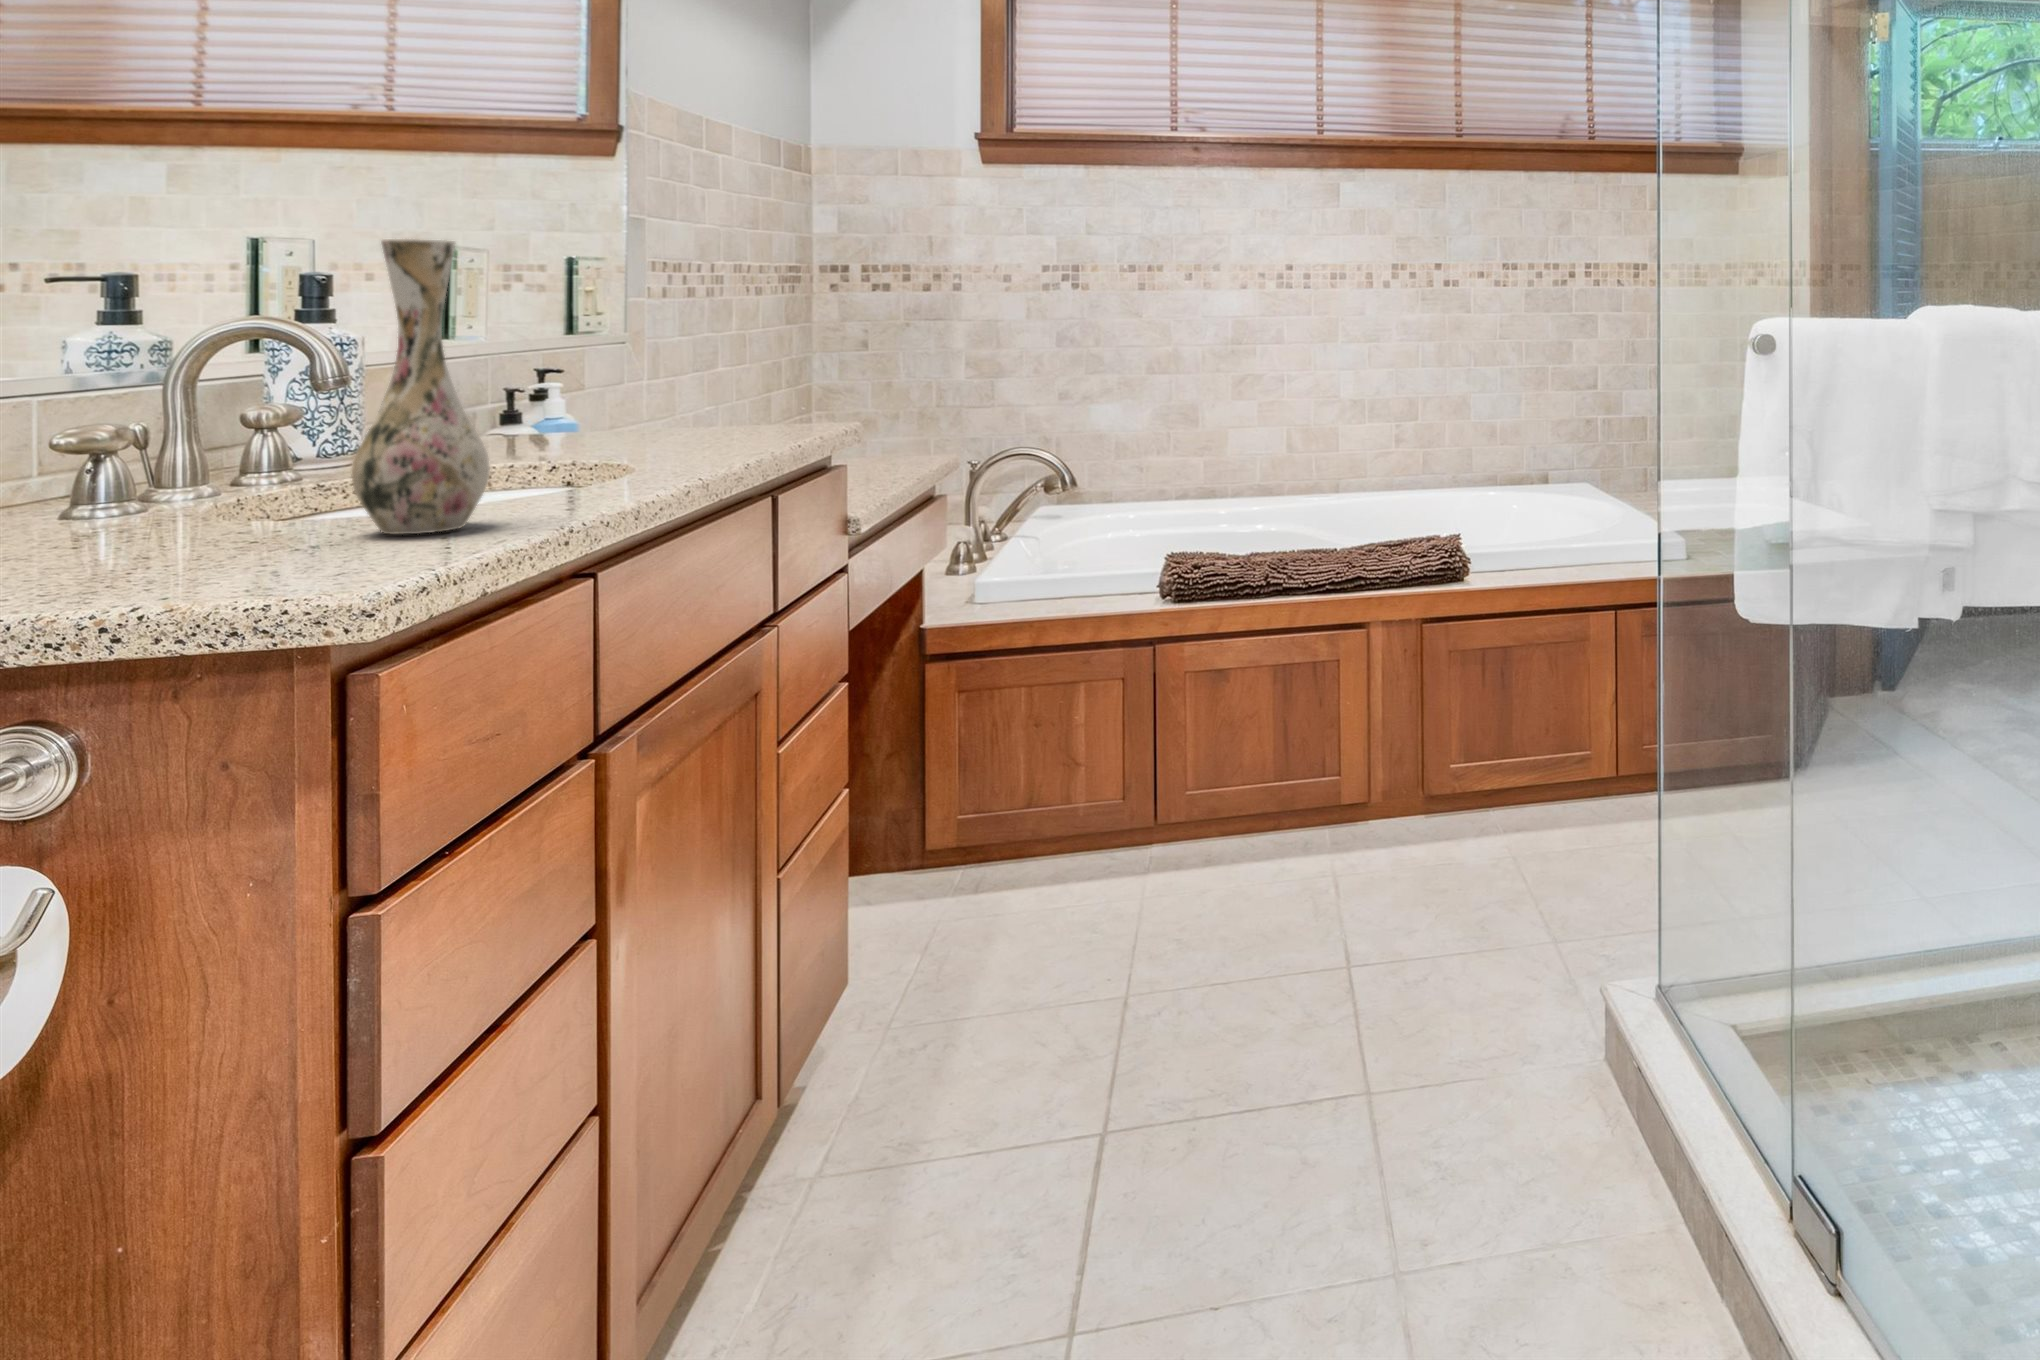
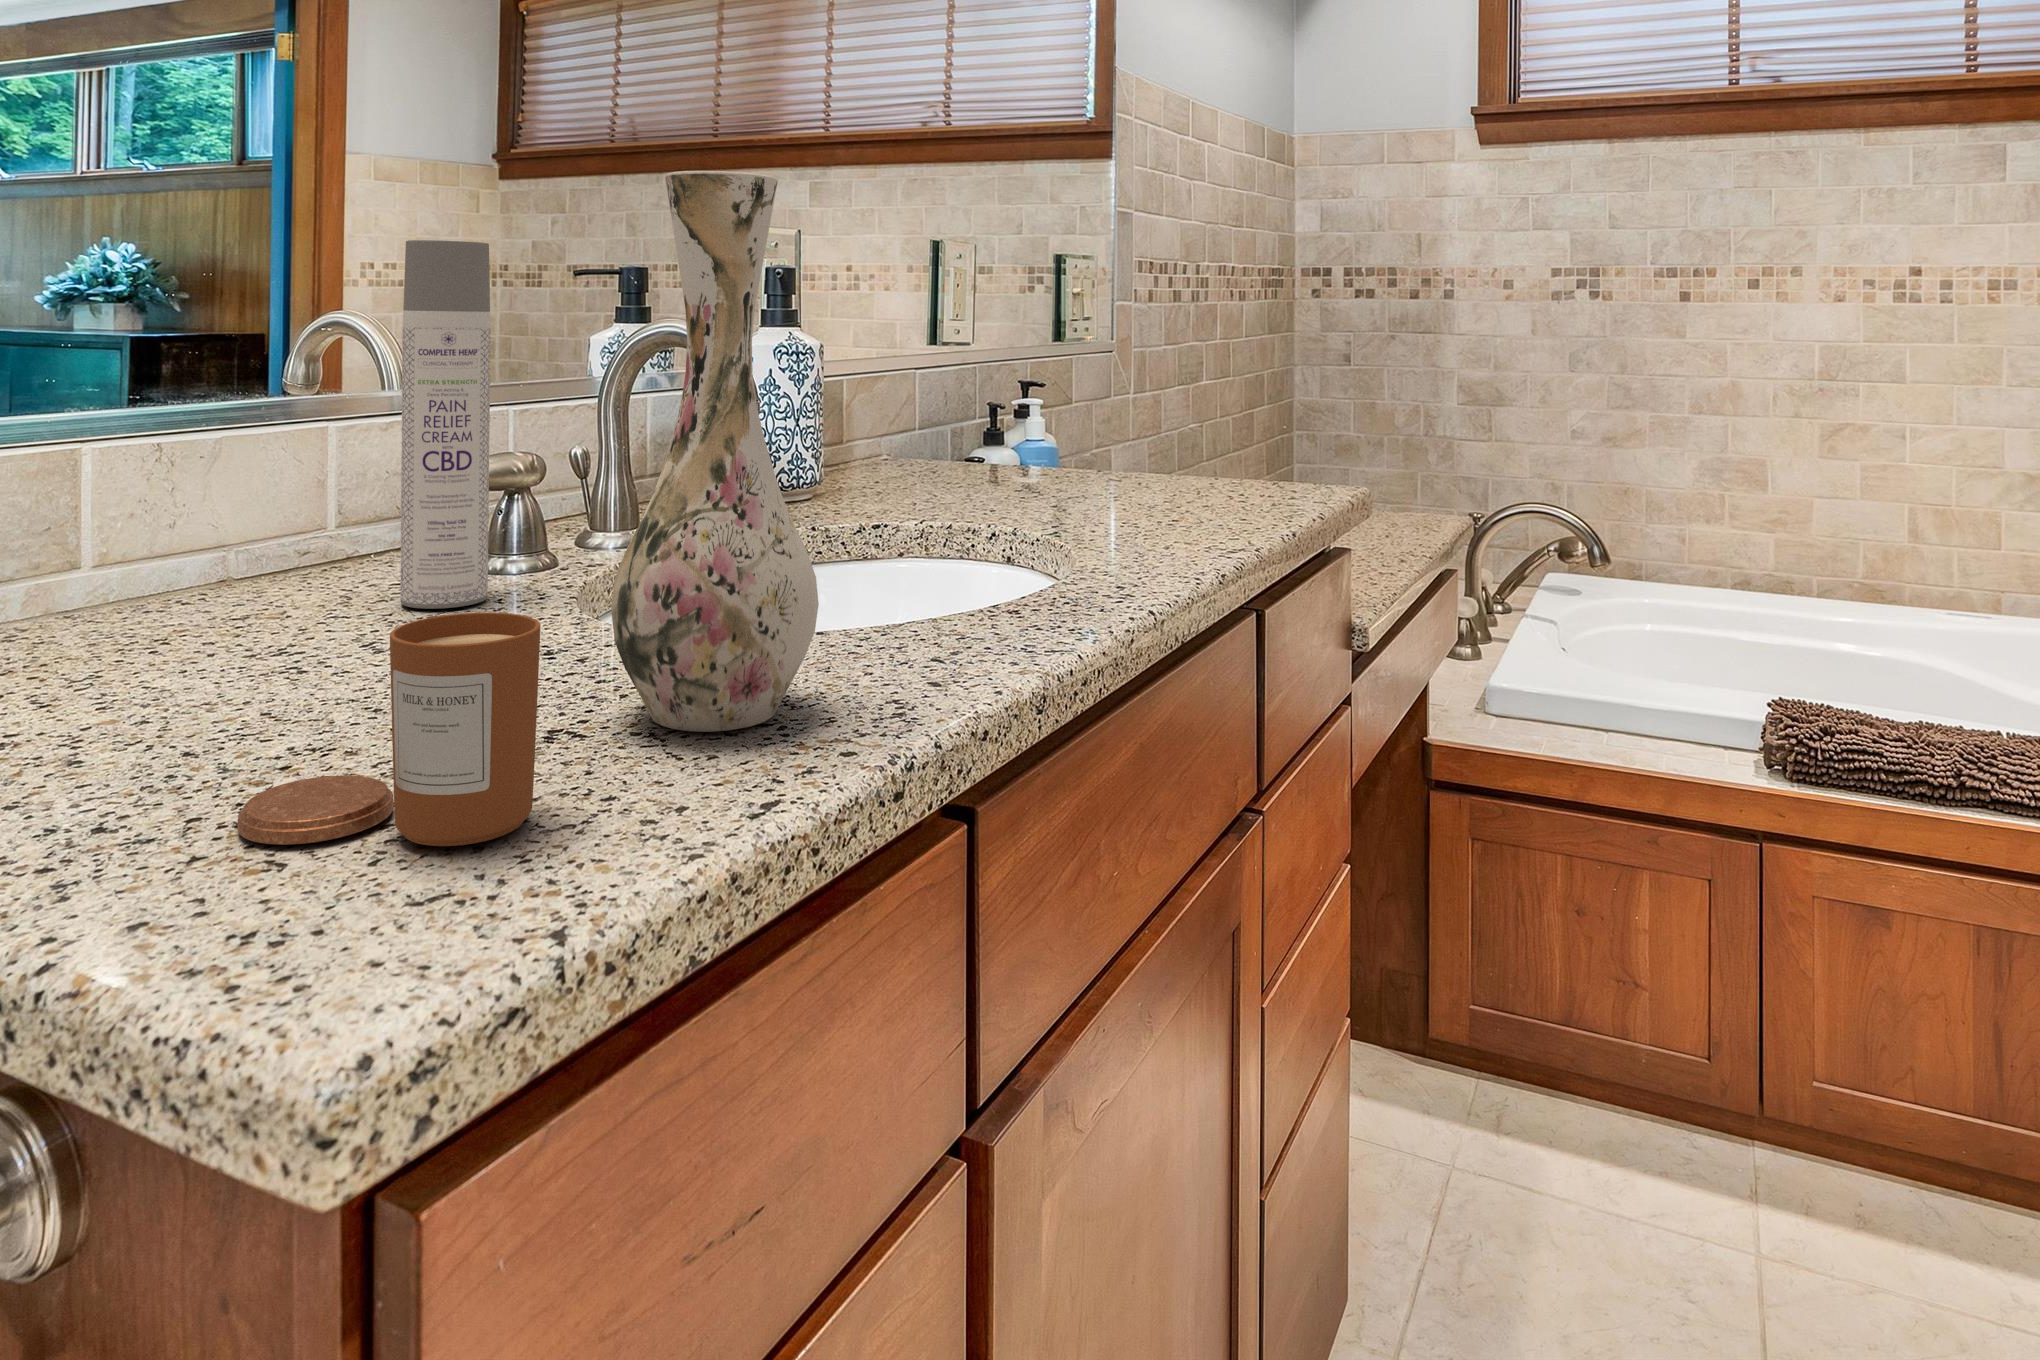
spray bottle: none [71,268,155,523] -> present [400,240,491,609]
candle: none [172,463,362,575] -> present [237,613,540,846]

